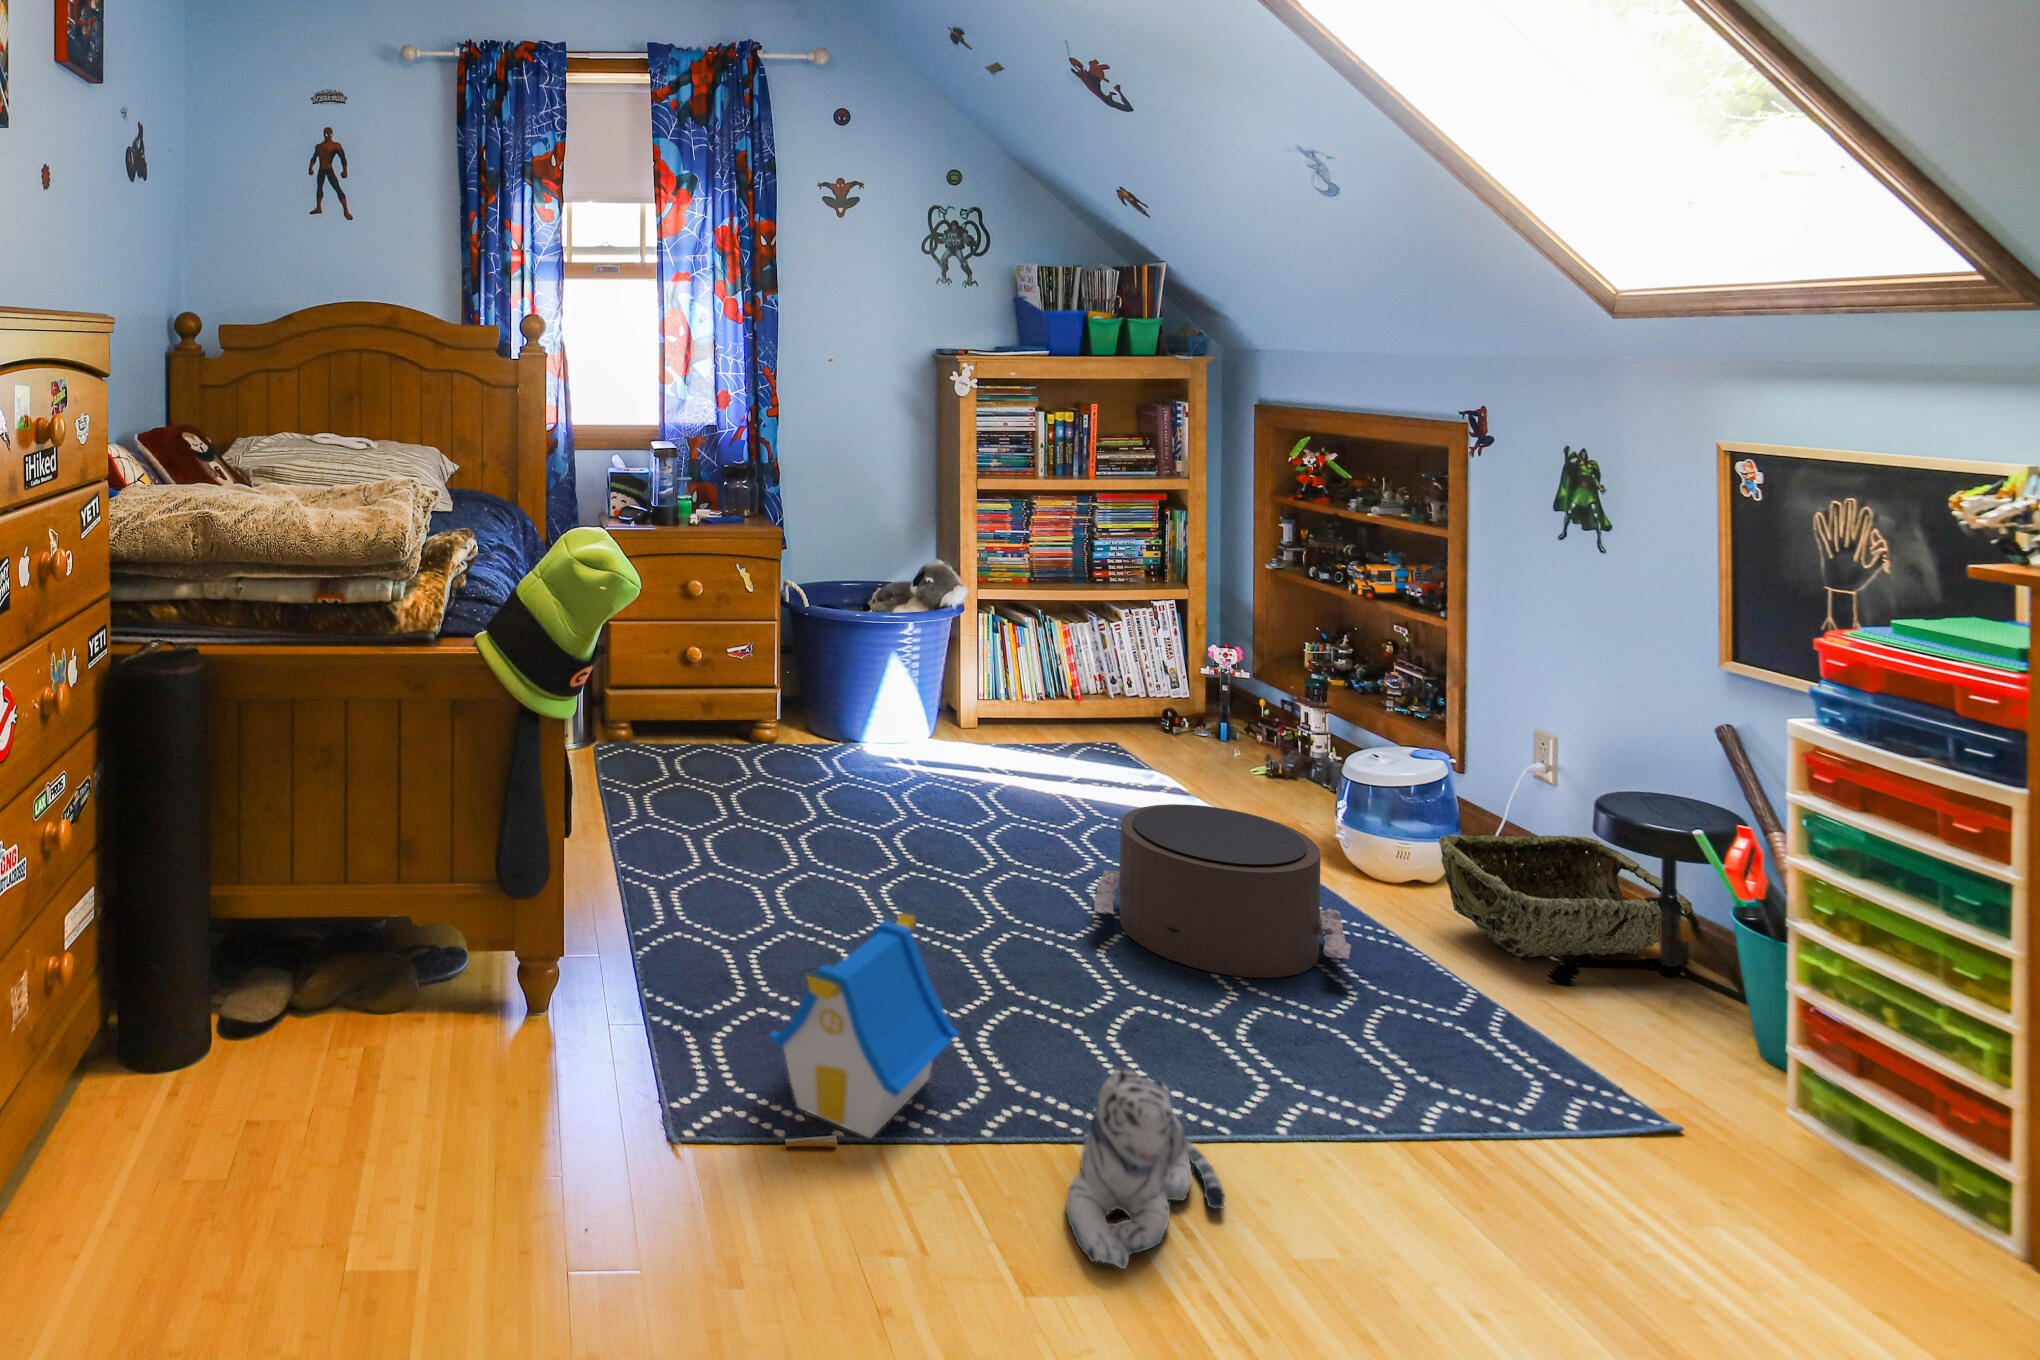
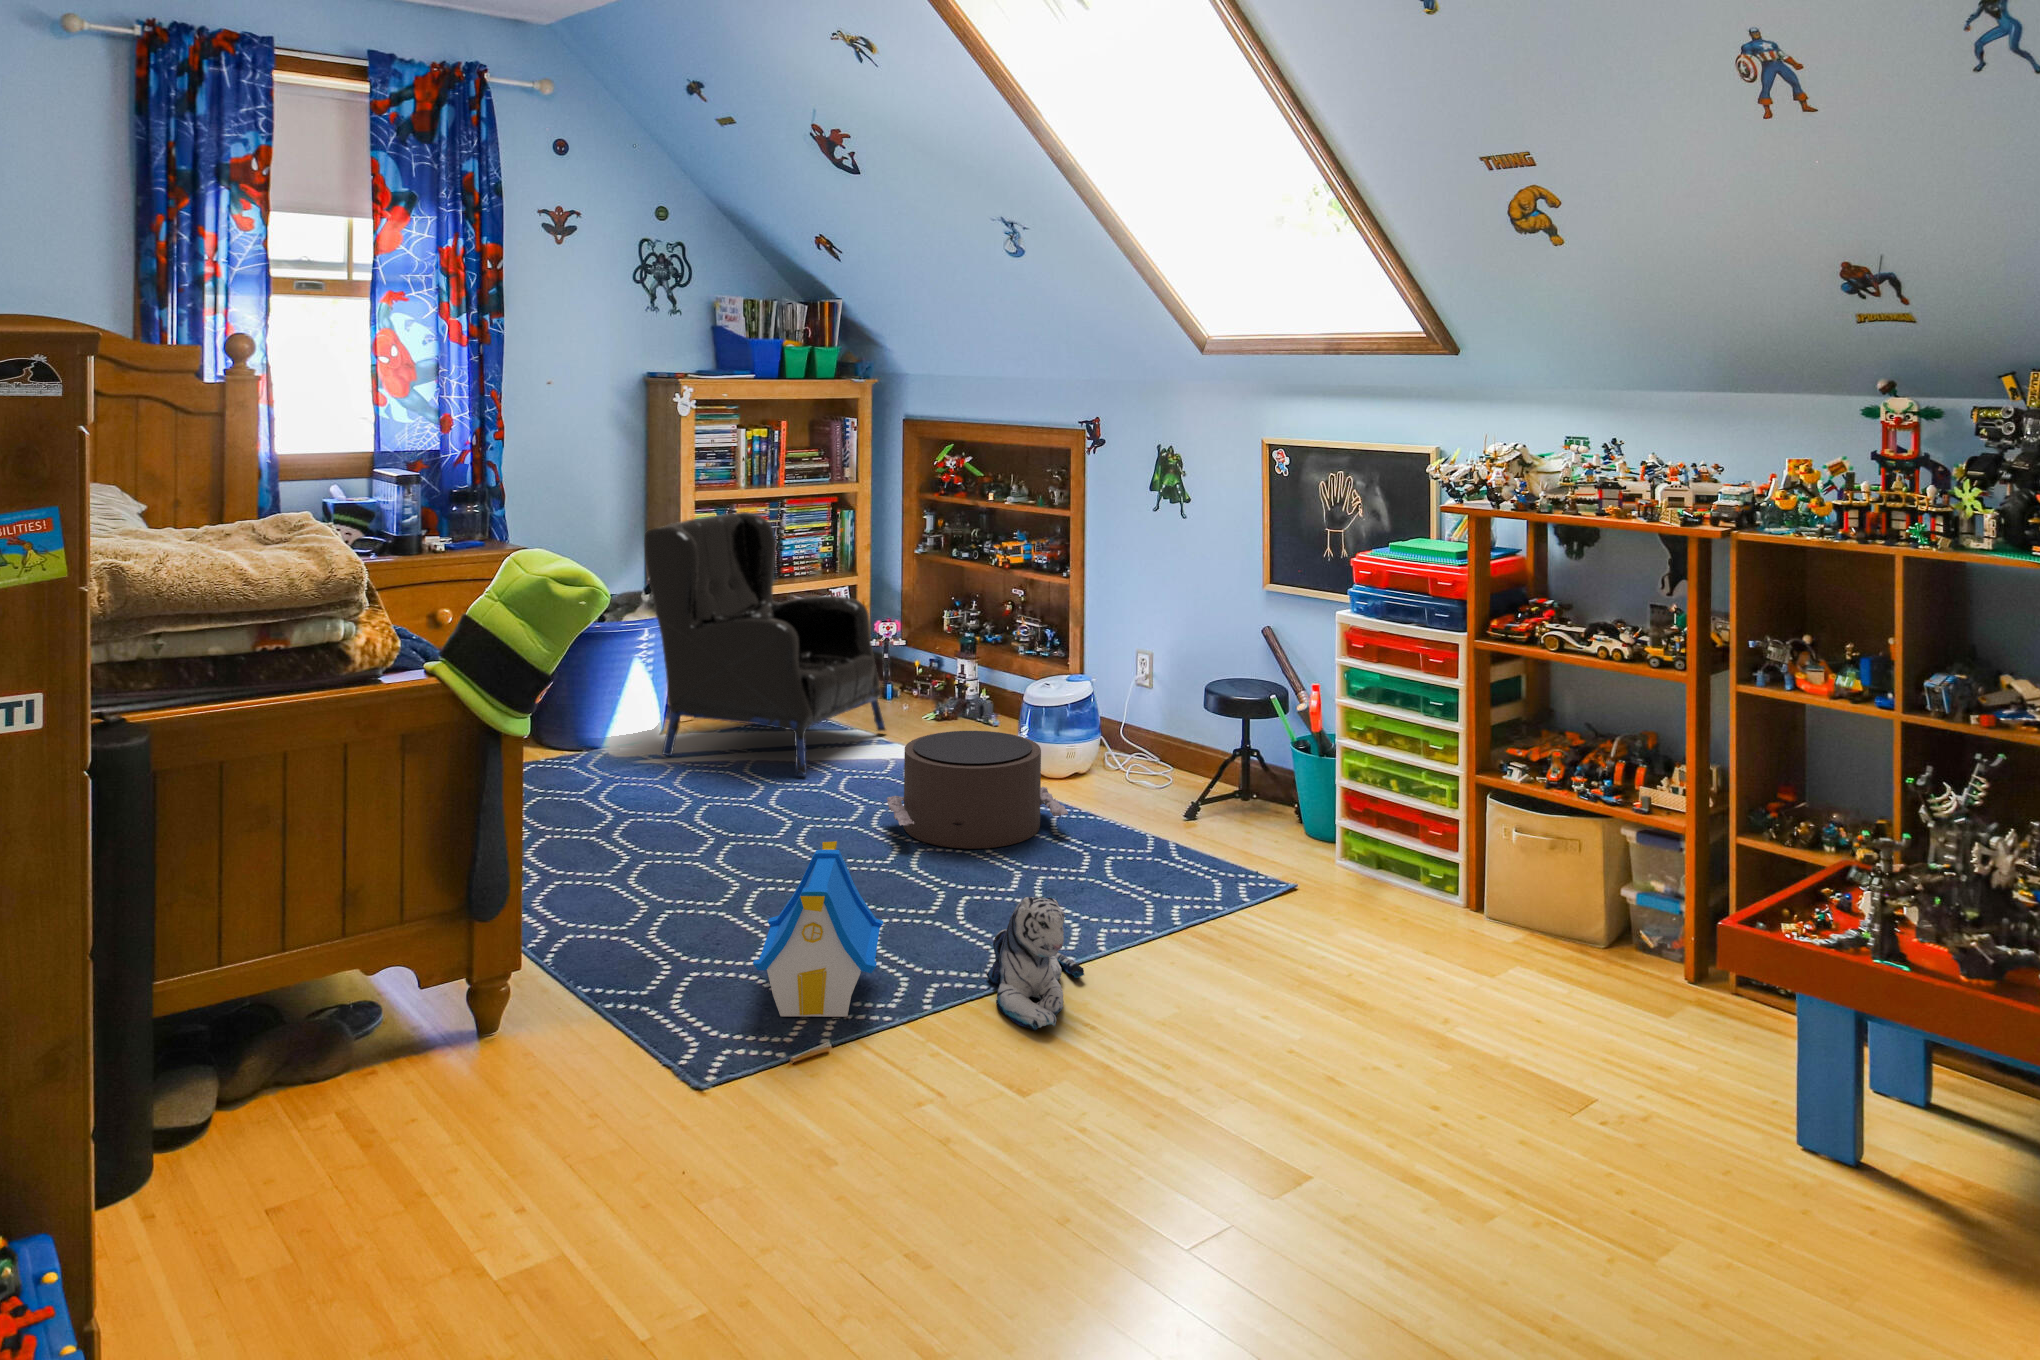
armchair: none [893,504,1187,817] -> present [644,512,886,775]
woven basket: present [1439,835,1692,957] -> none [1091,708,1223,793]

